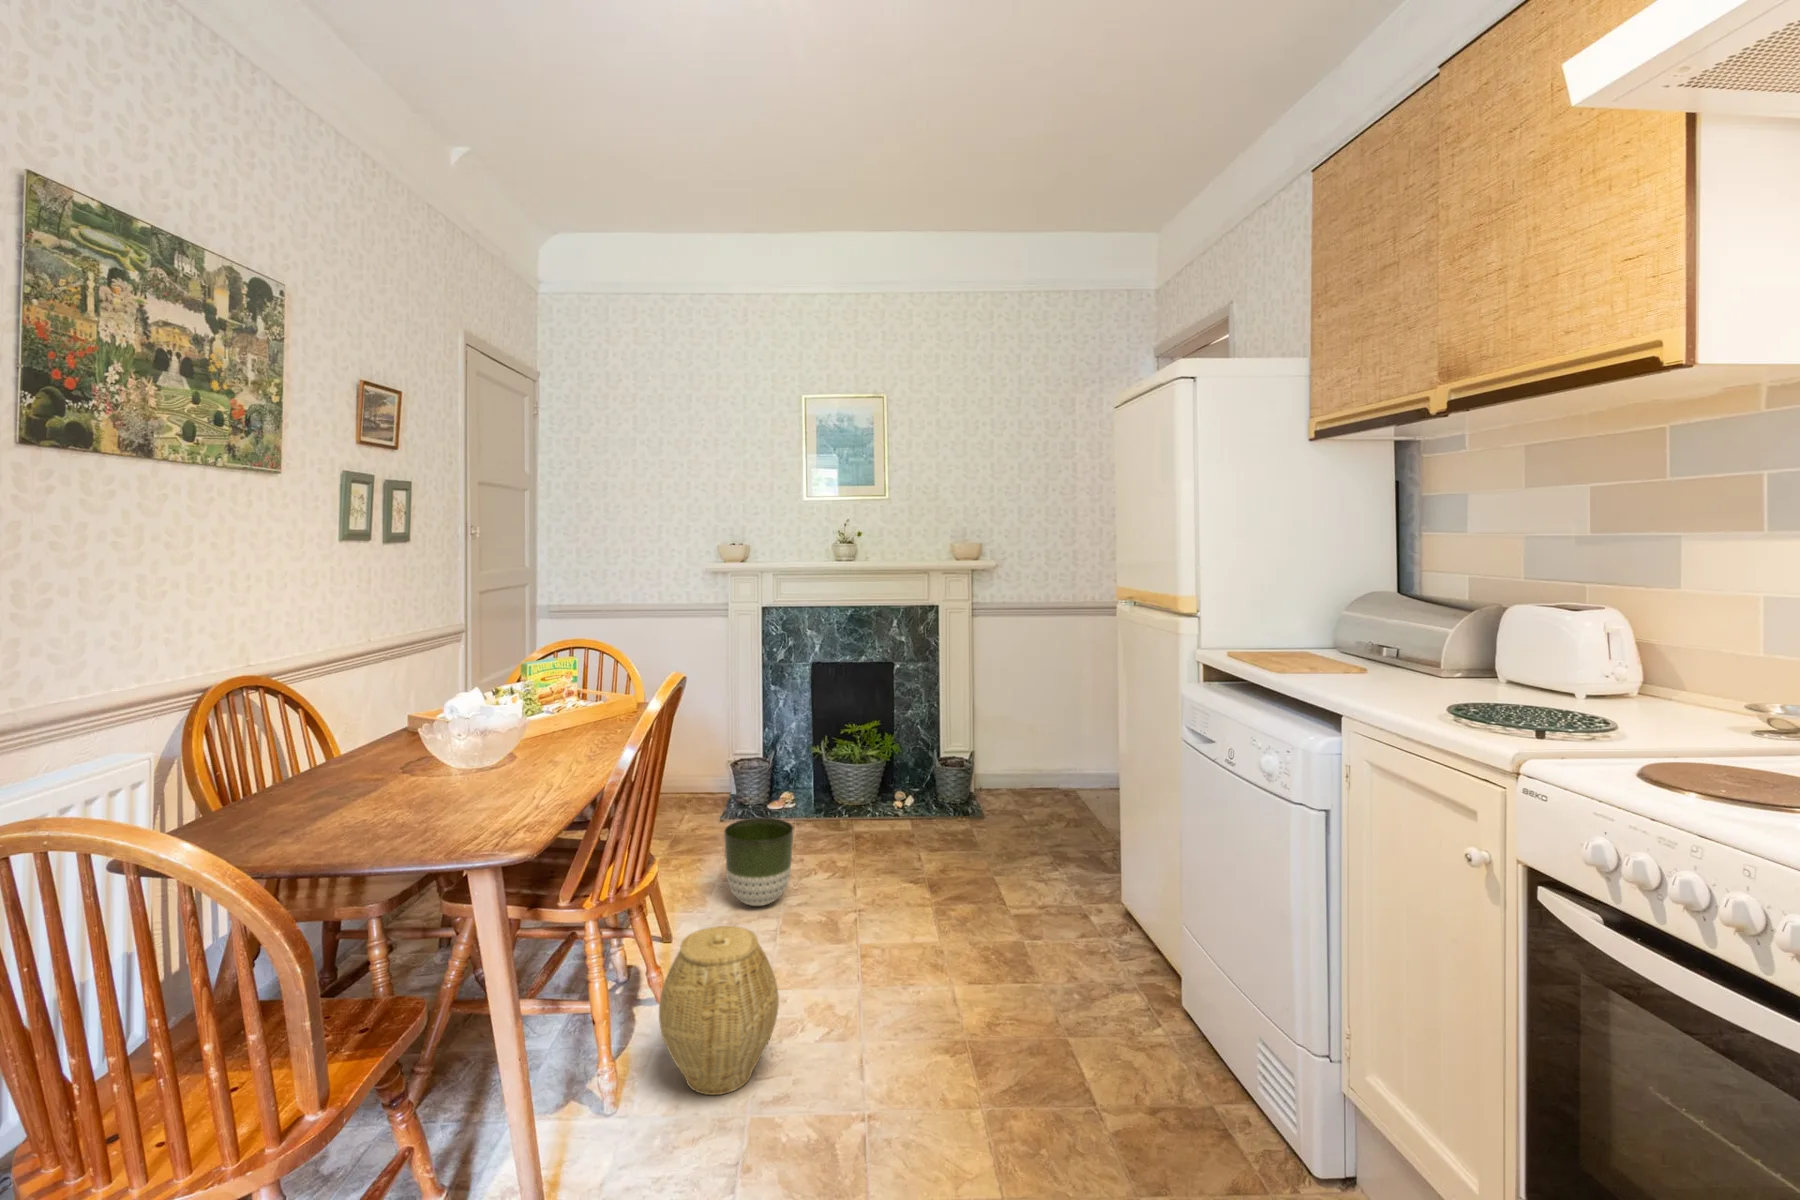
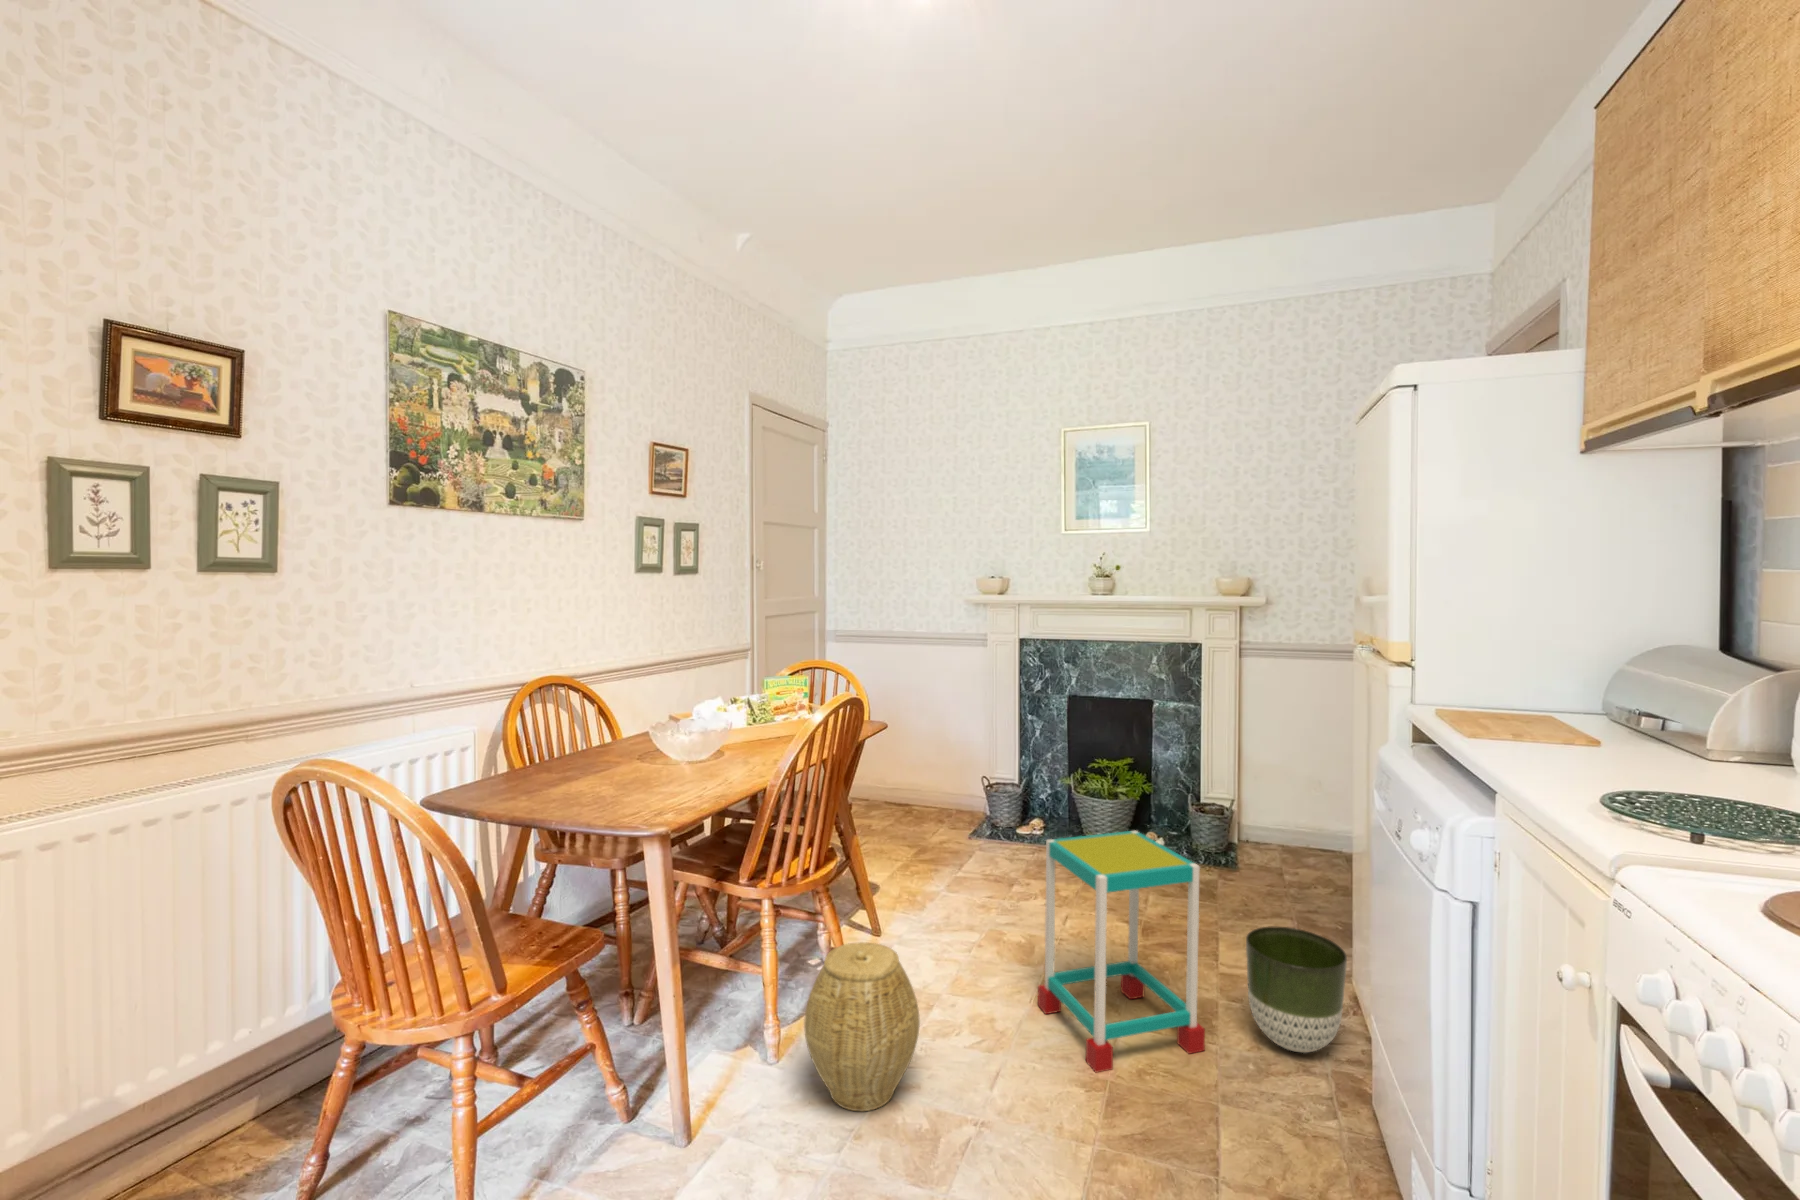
side table: none [854,786,1005,1007] -> present [1038,831,1205,1072]
planter: present [724,818,793,906] -> present [1246,926,1347,1053]

